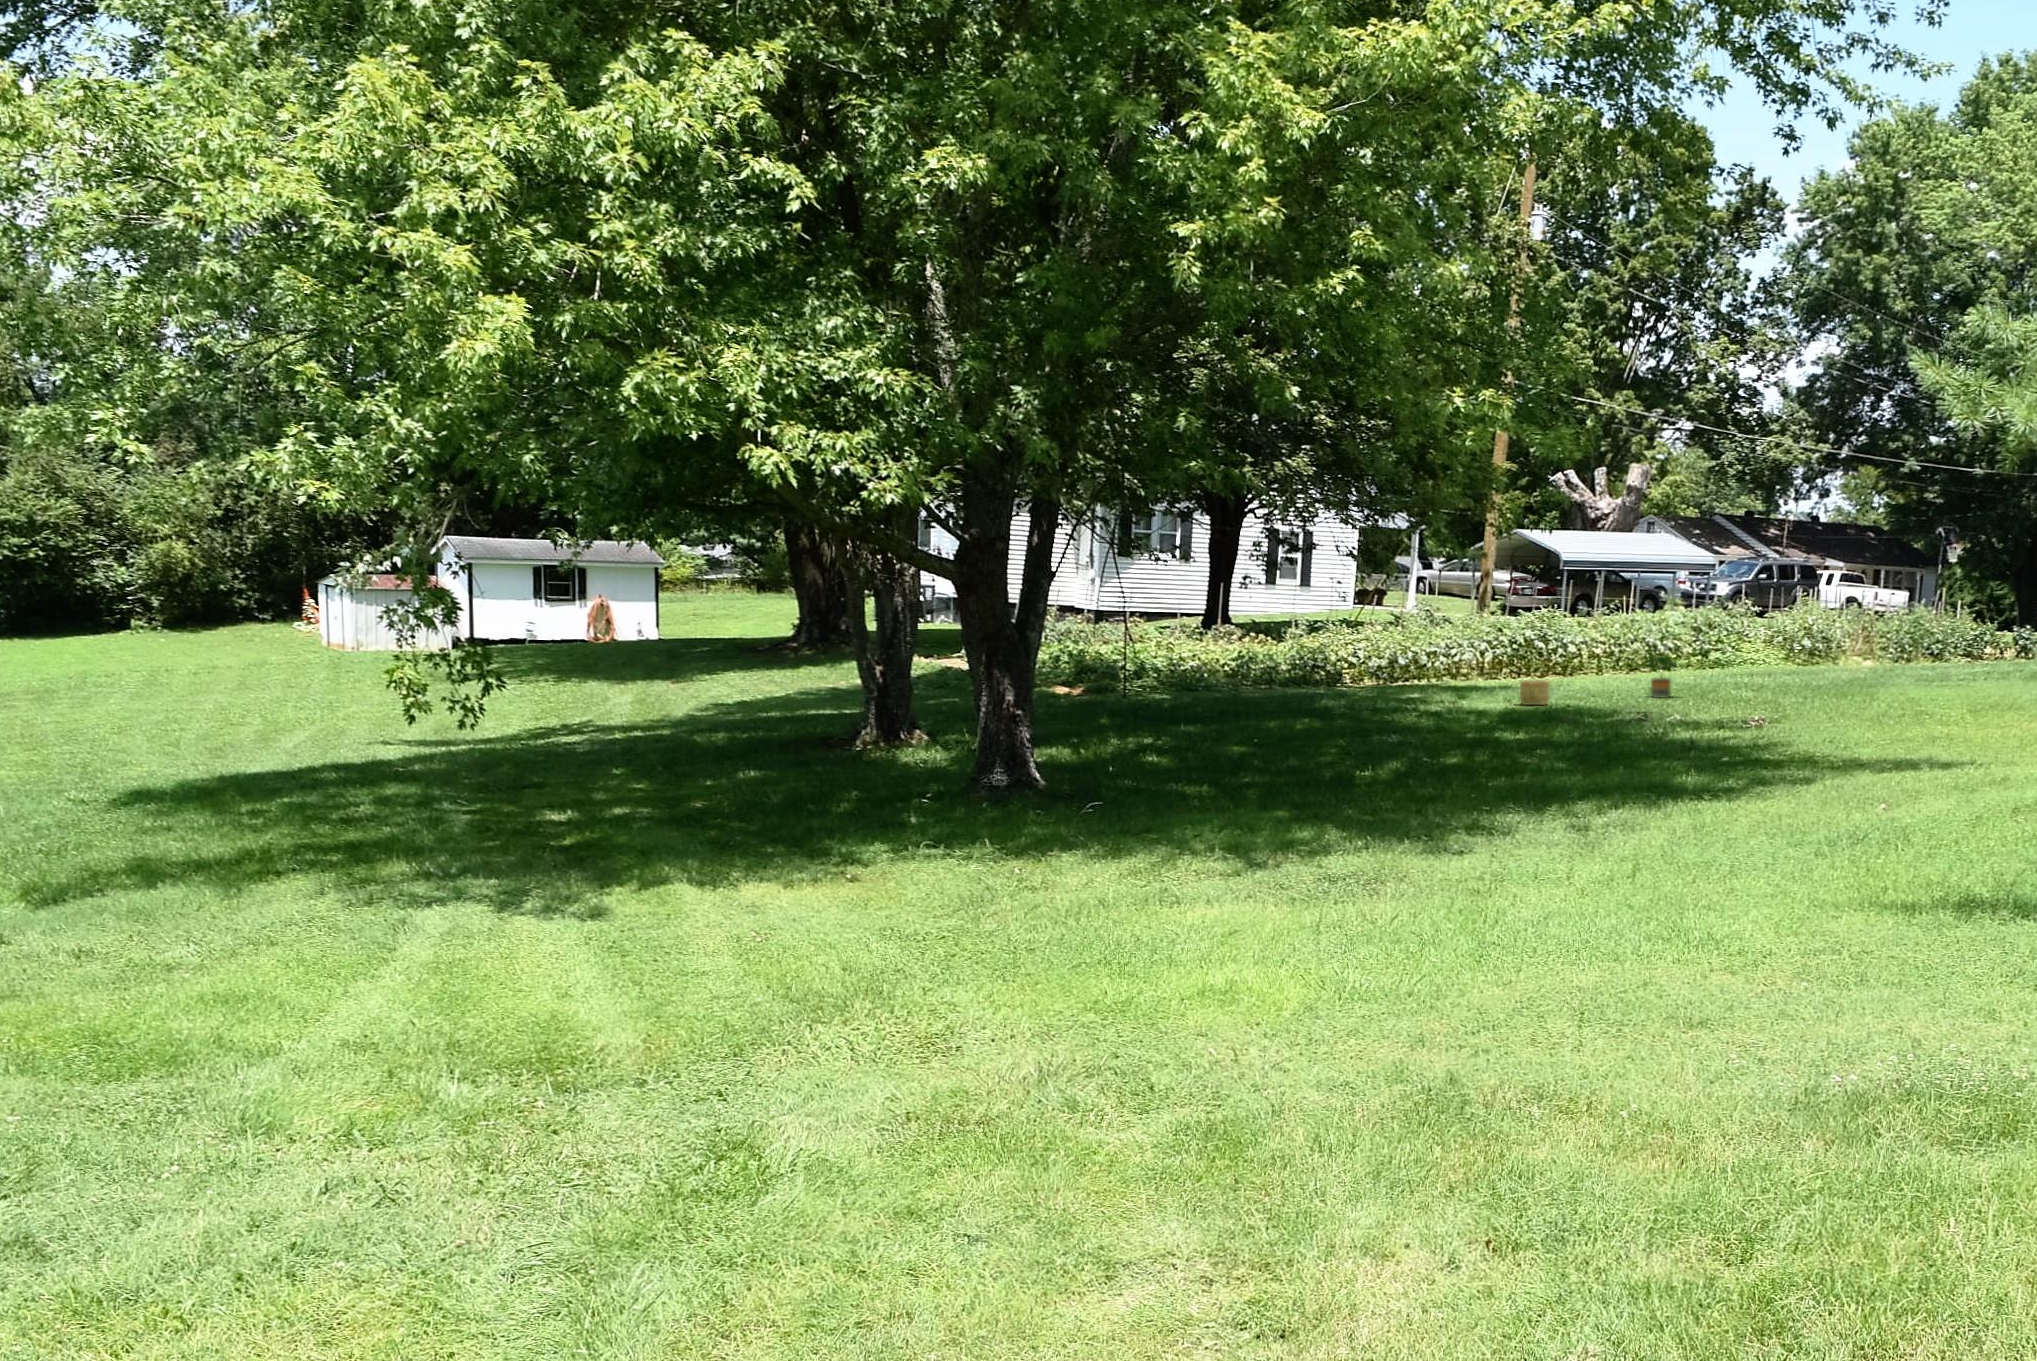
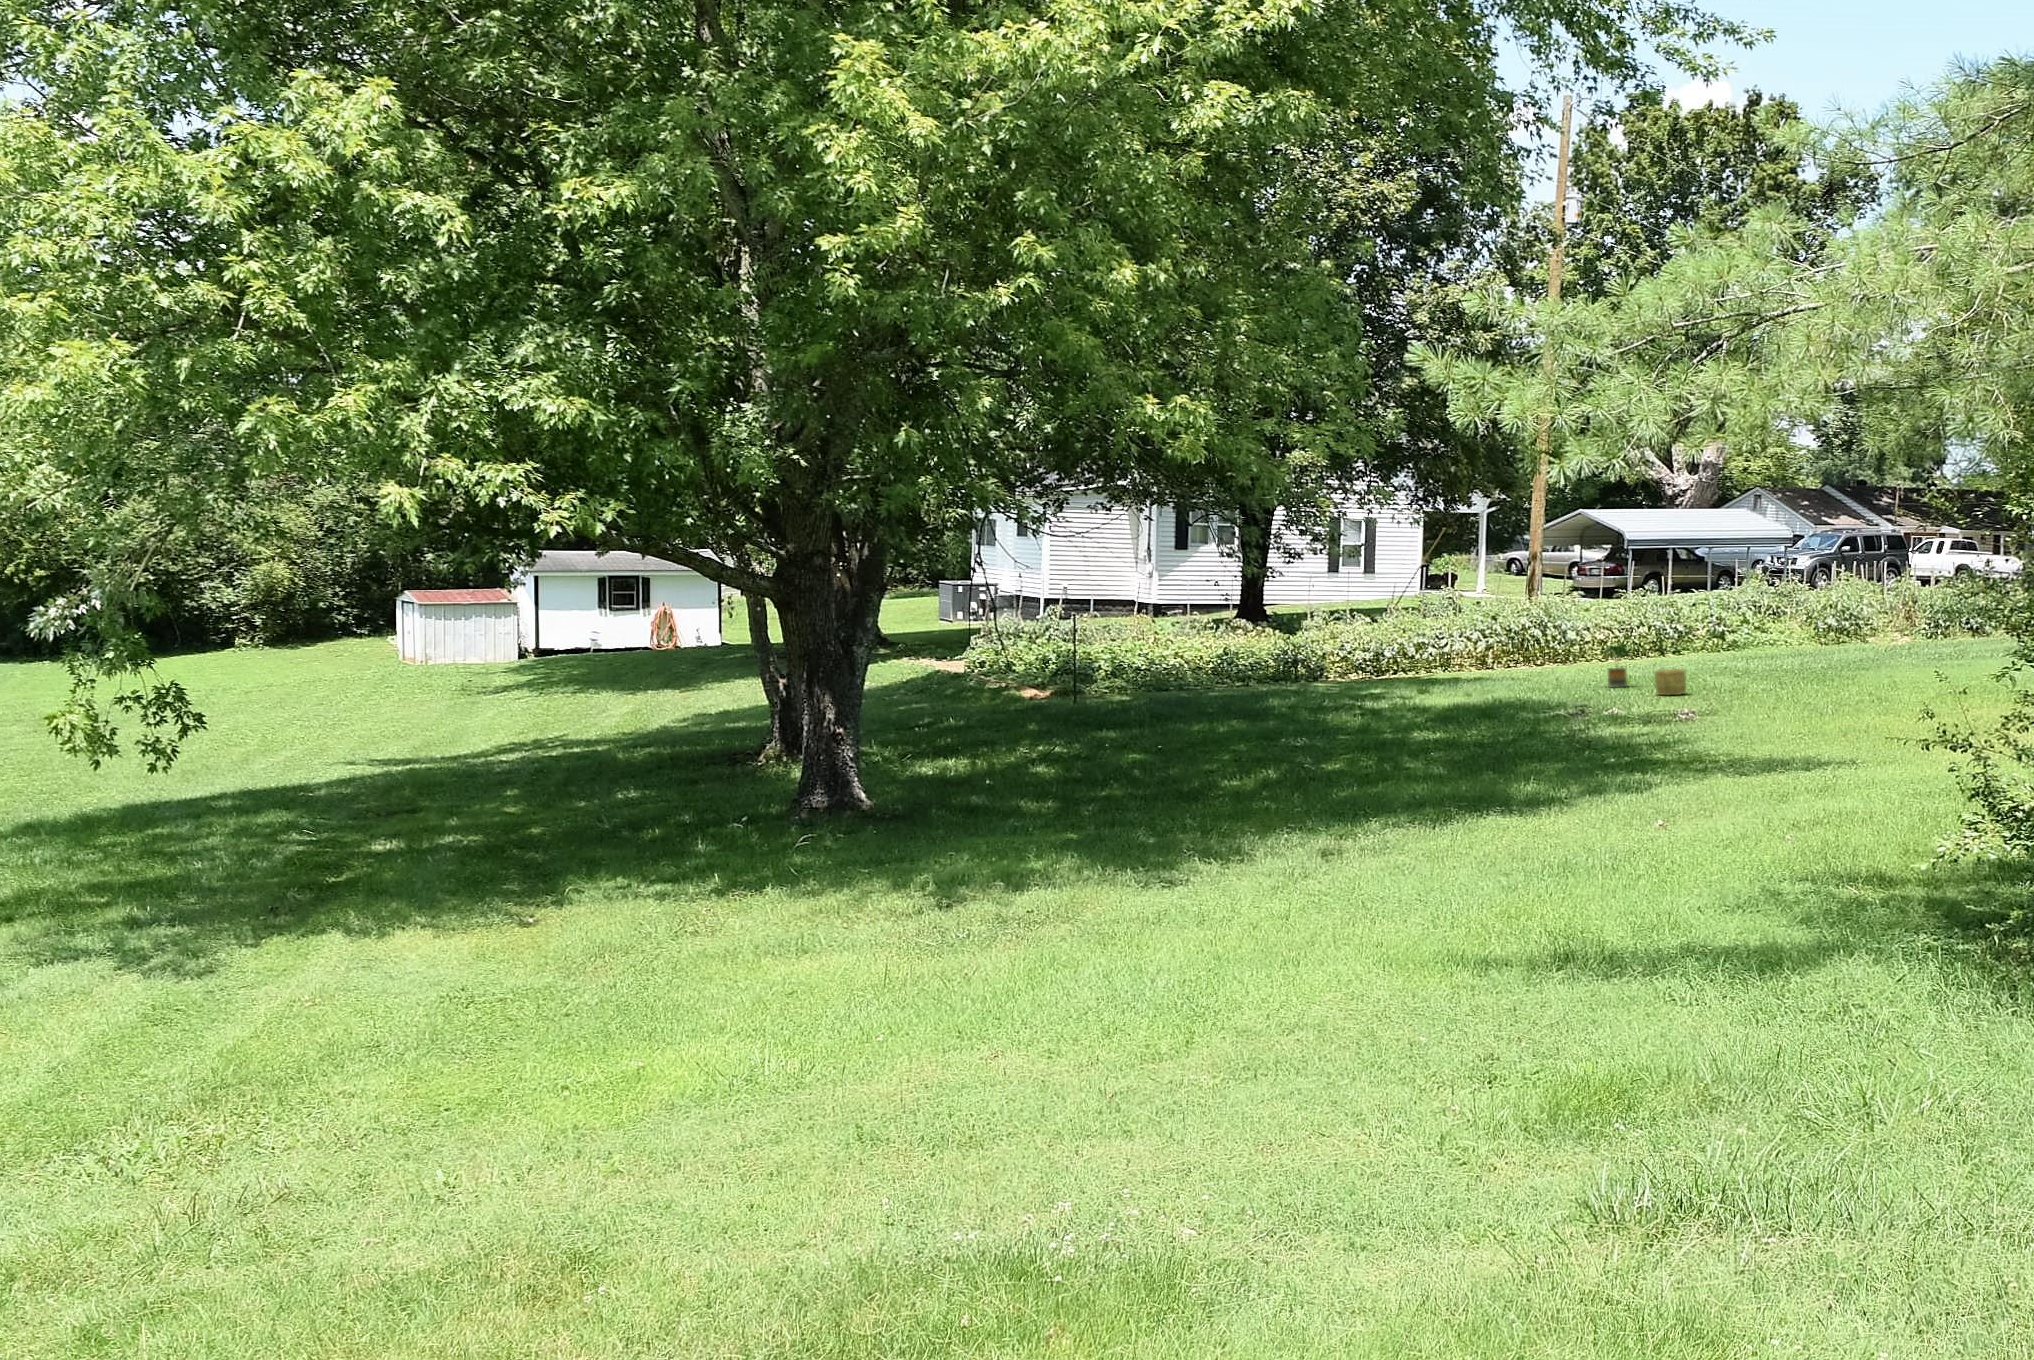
wooden bucket: present [1520,680,1549,705] -> present [1655,669,1686,695]

